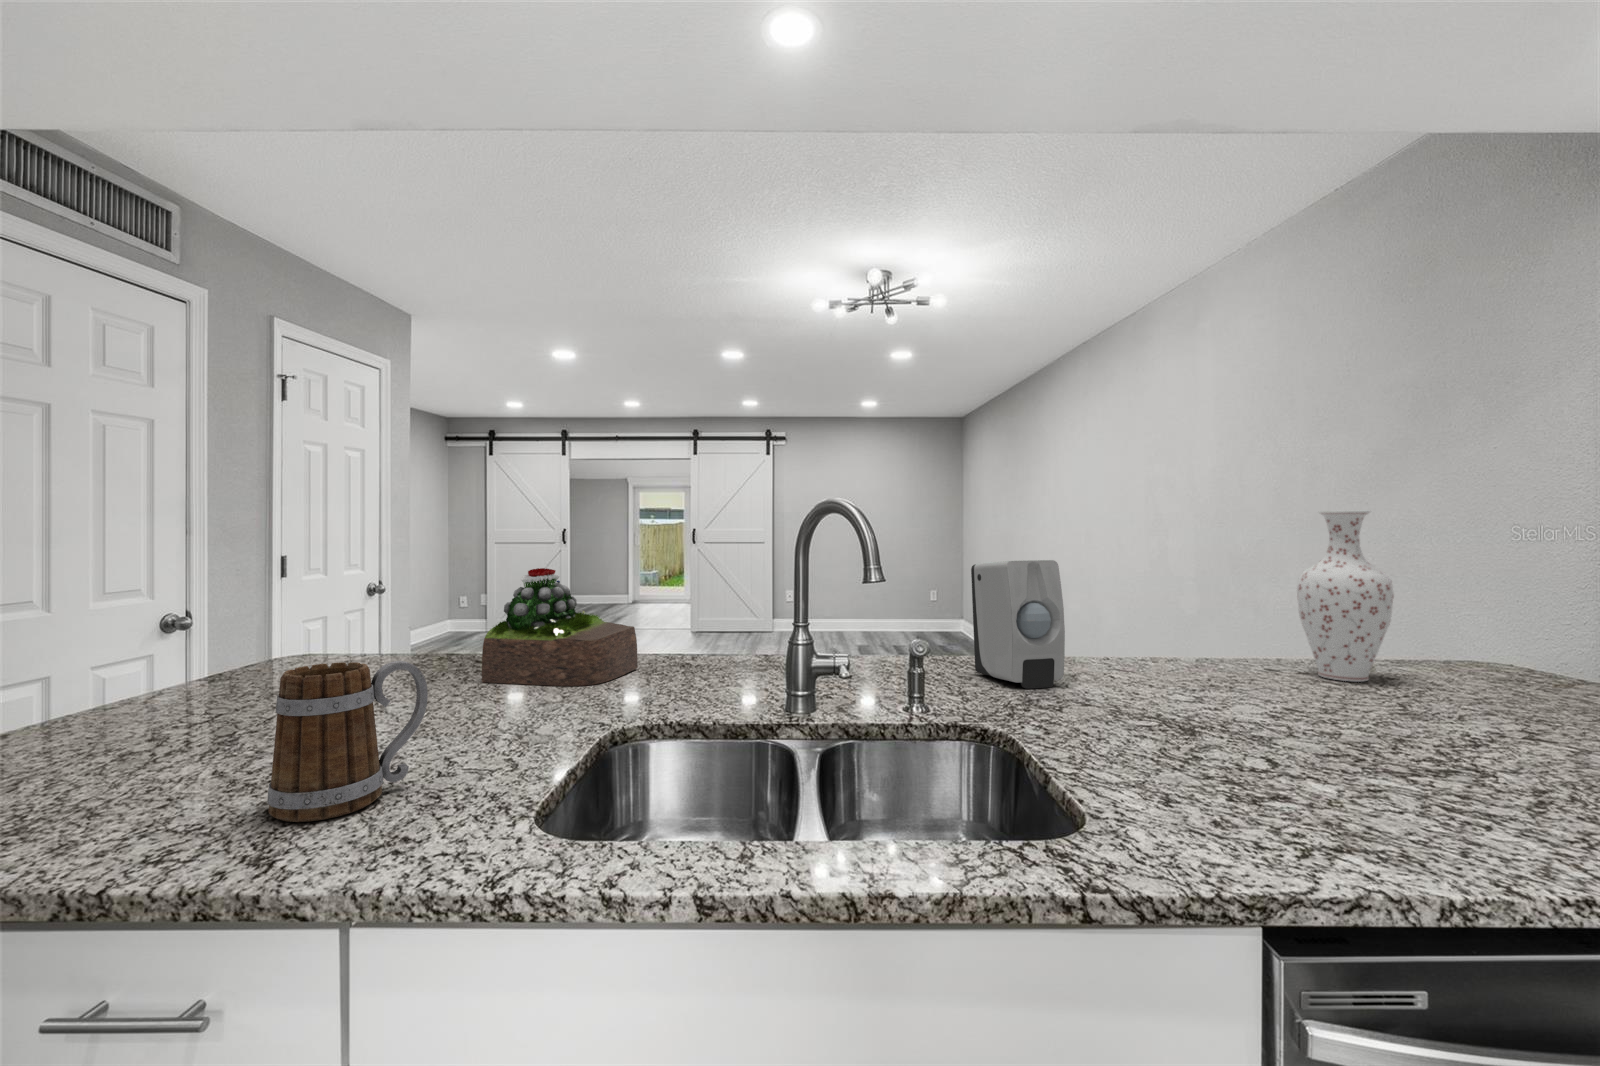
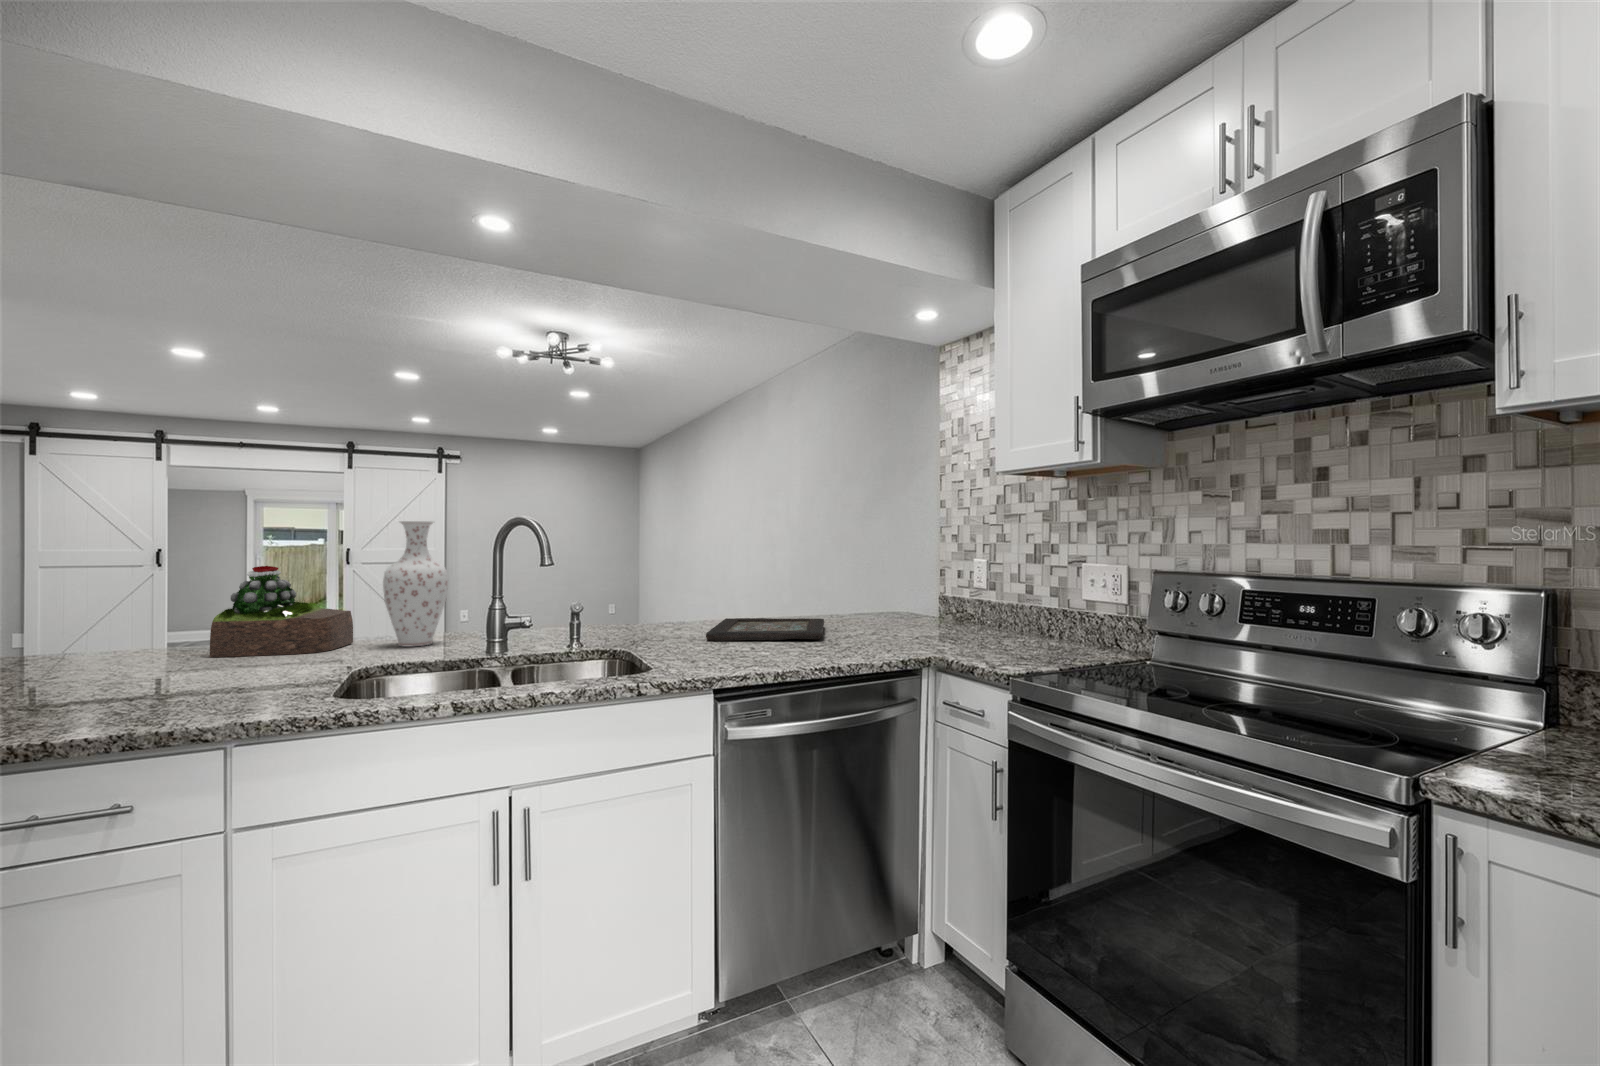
vase: present [1297,511,1394,682] -> present [383,521,448,647]
soap dispenser: present [971,560,1065,689] -> none [615,556,670,635]
mug: present [267,661,428,822] -> none [125,614,239,711]
decorative tray: none [1146,666,1421,747] -> present [706,618,824,641]

